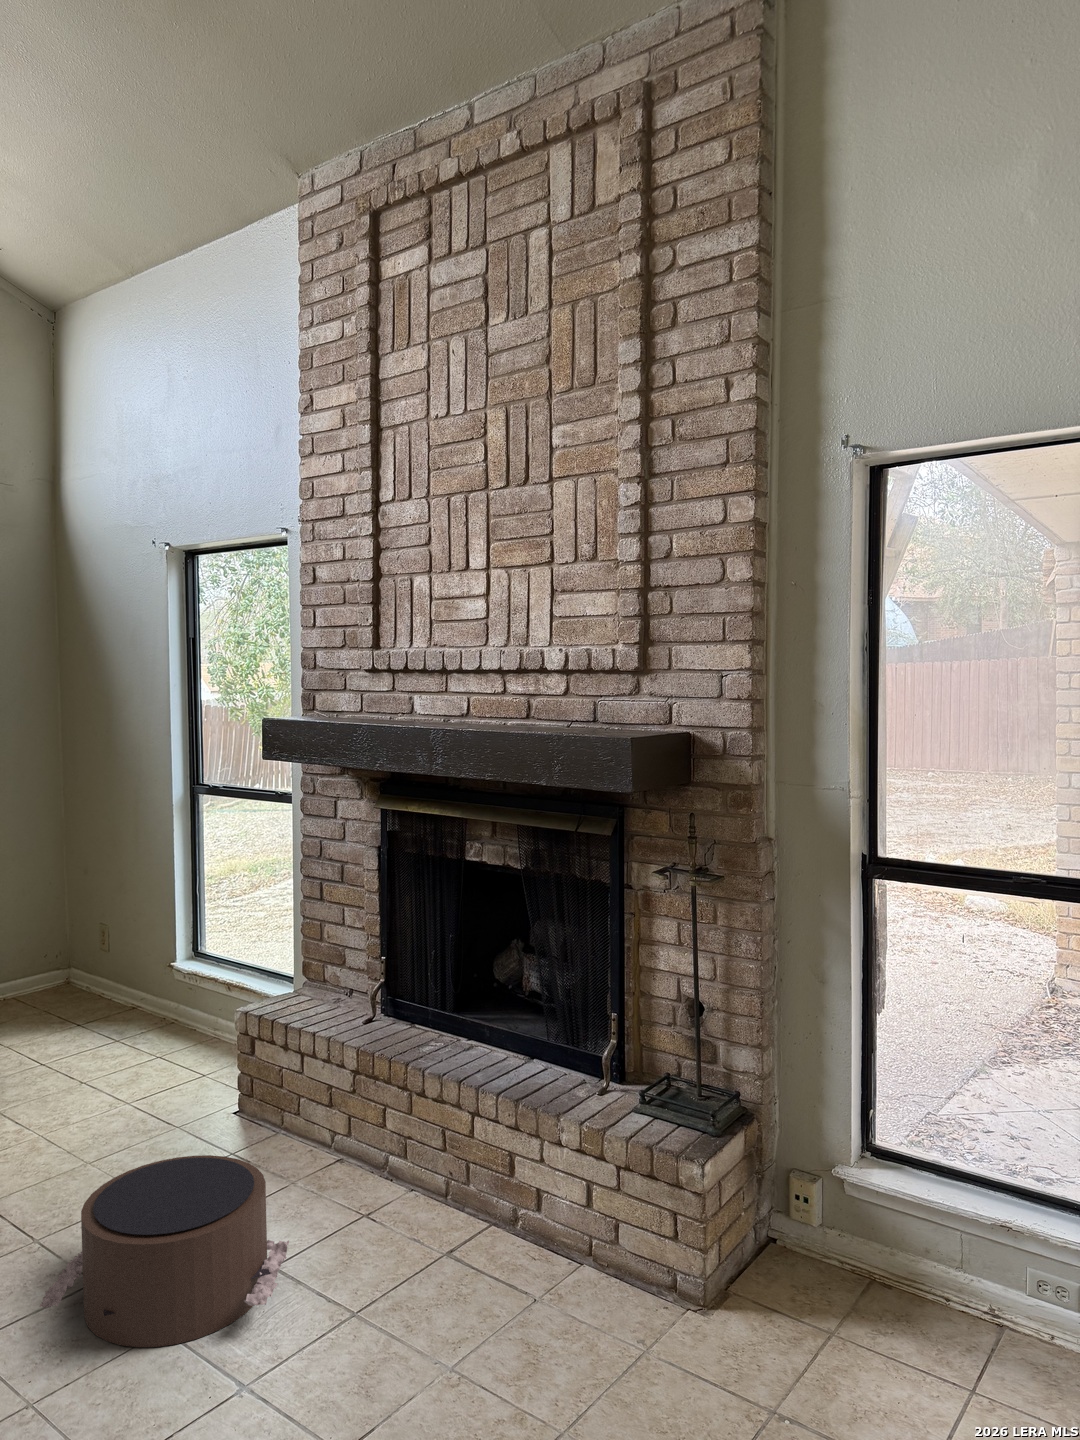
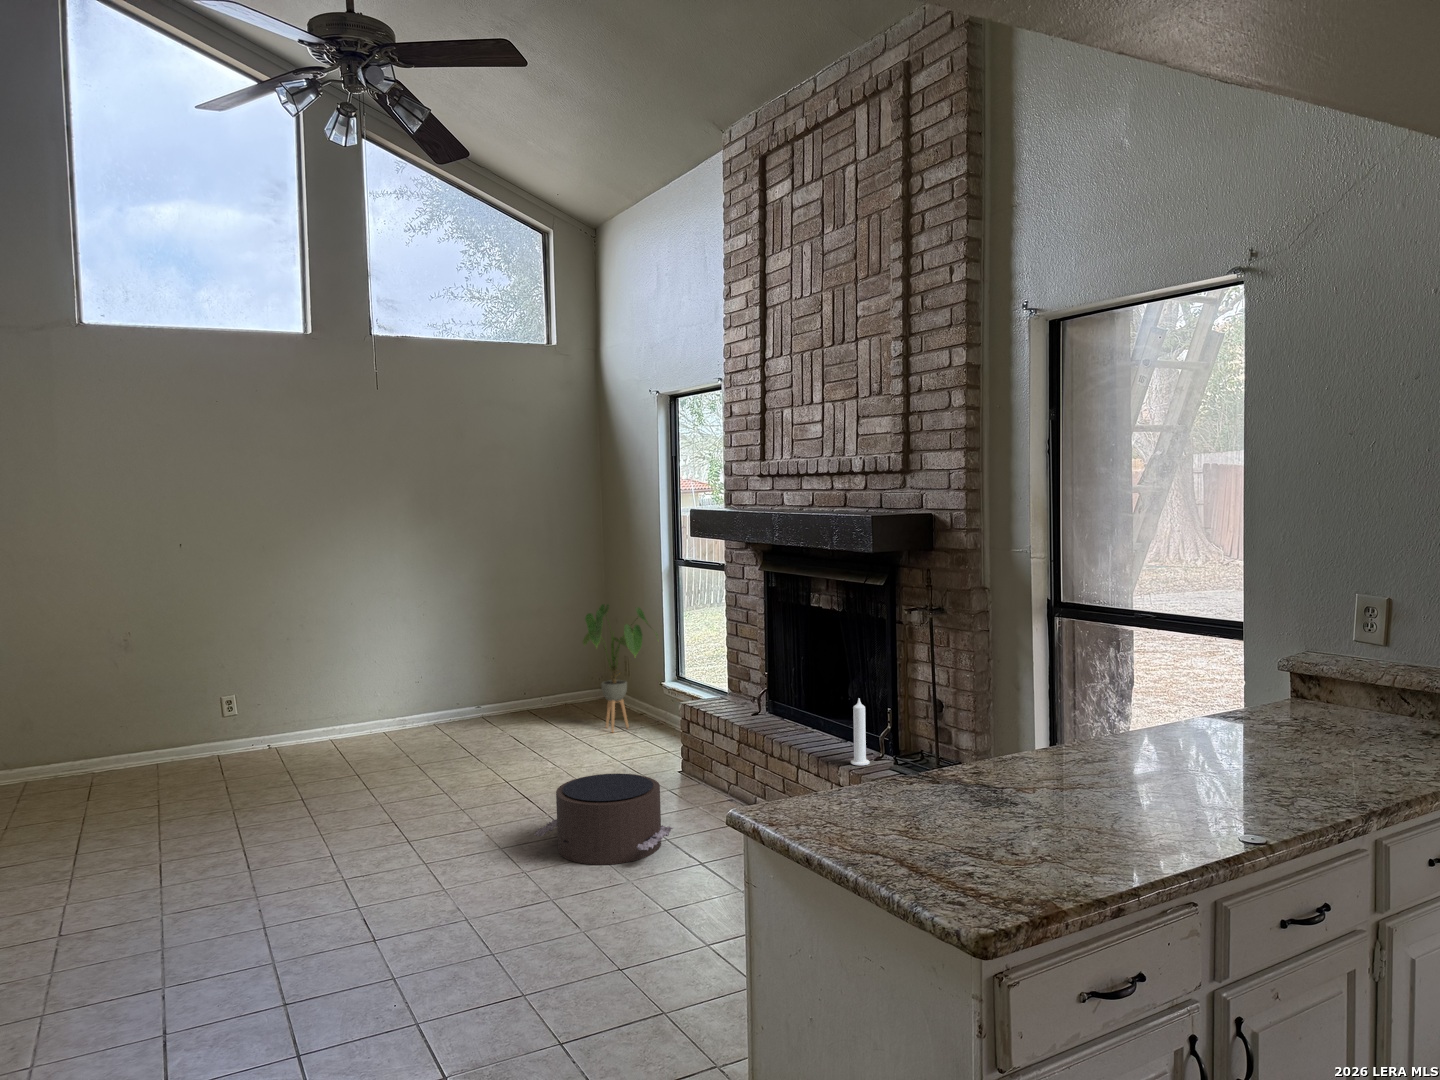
house plant: none [47,855,169,1045] -> present [583,604,658,732]
candle: none [566,1004,594,1105] -> present [851,698,869,766]

